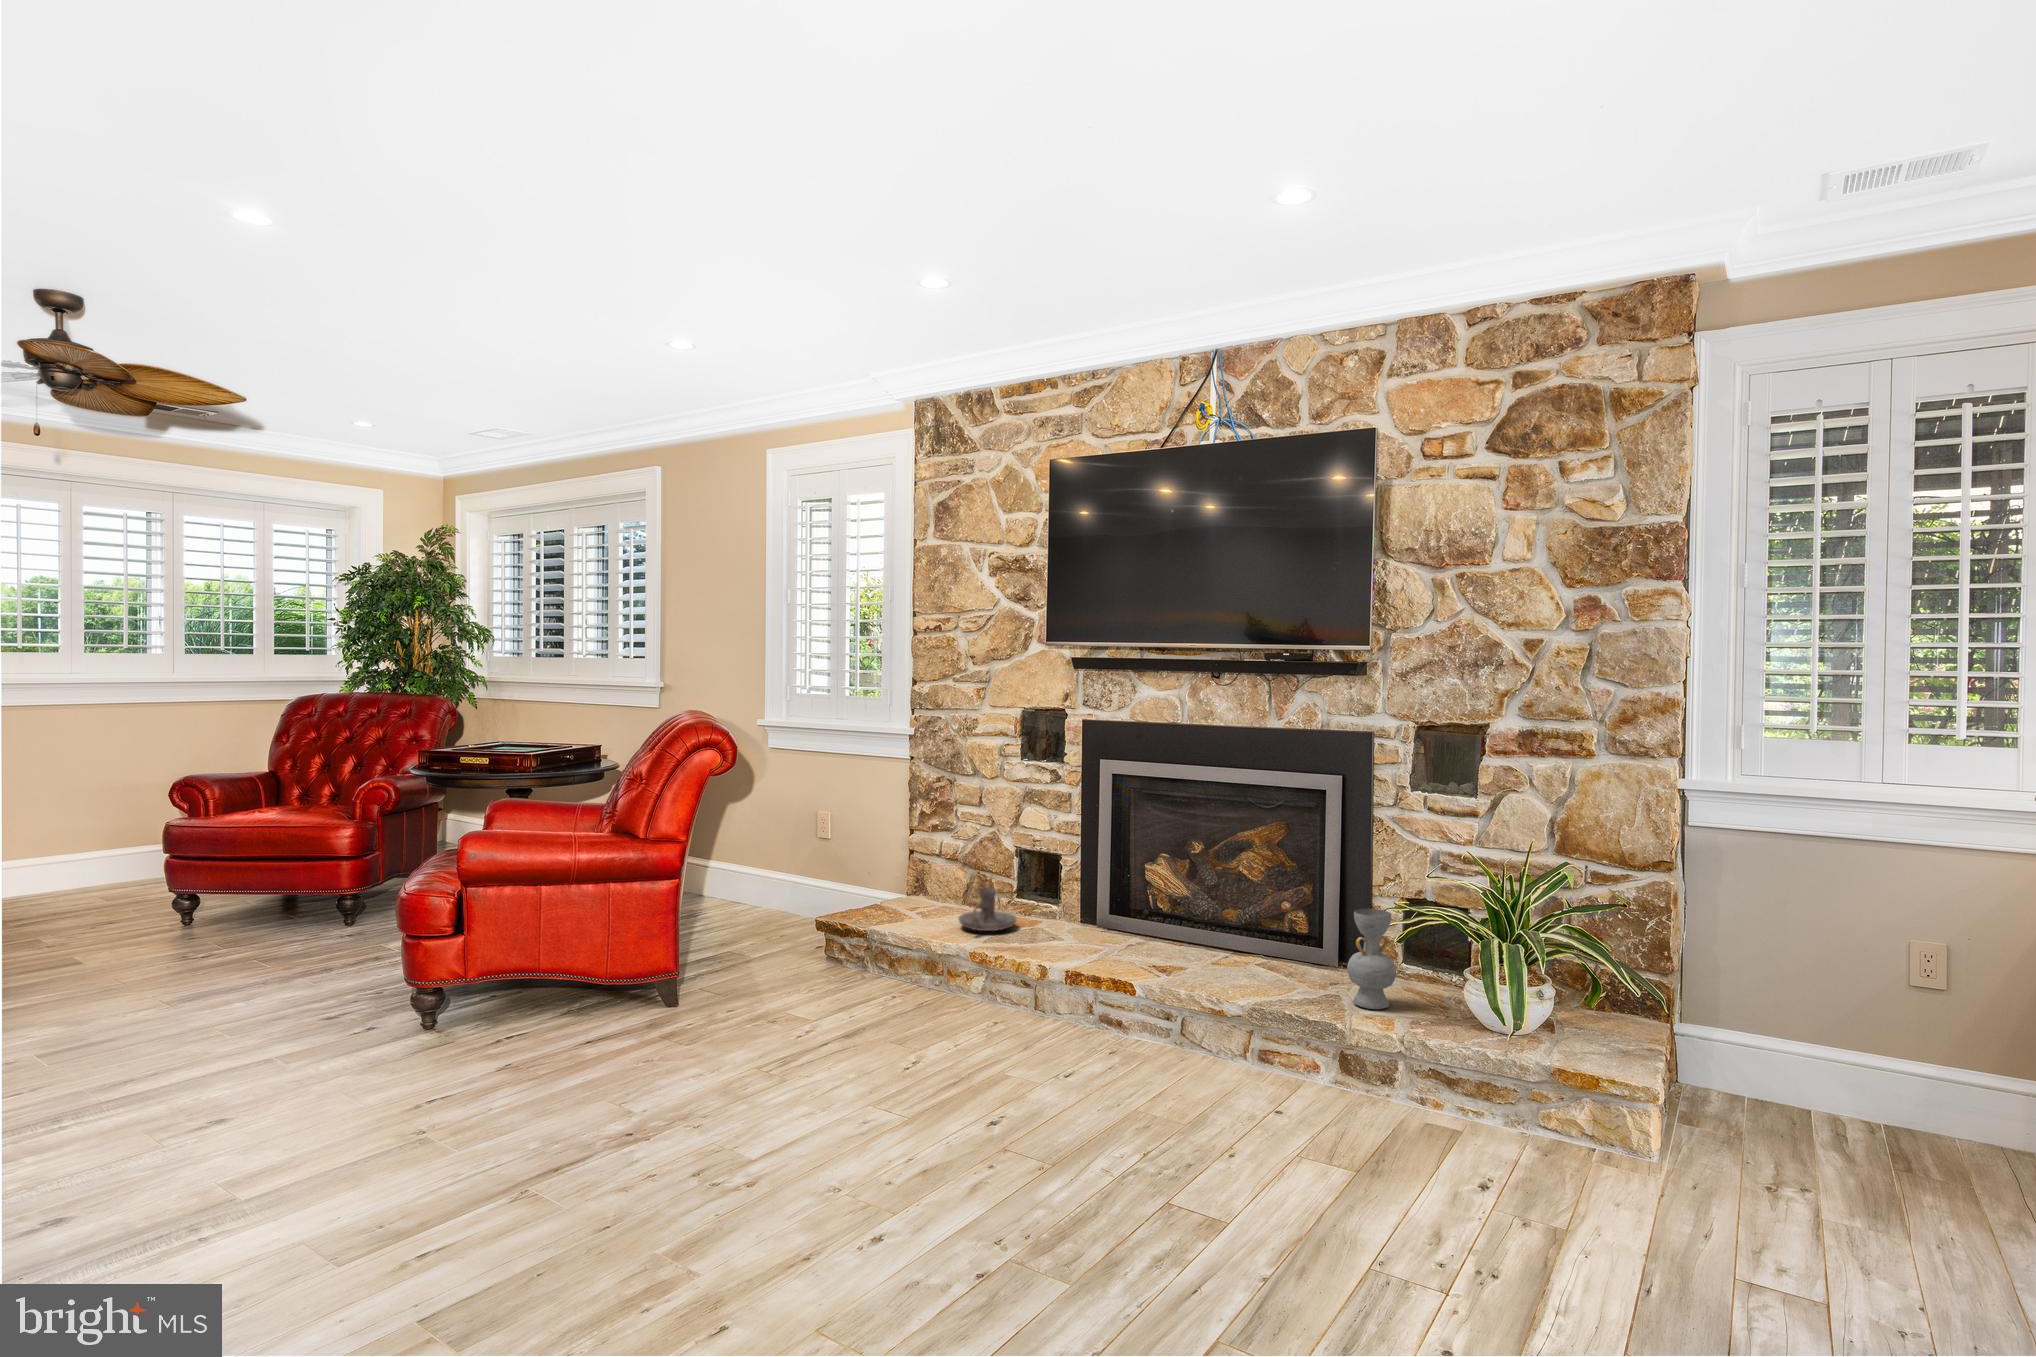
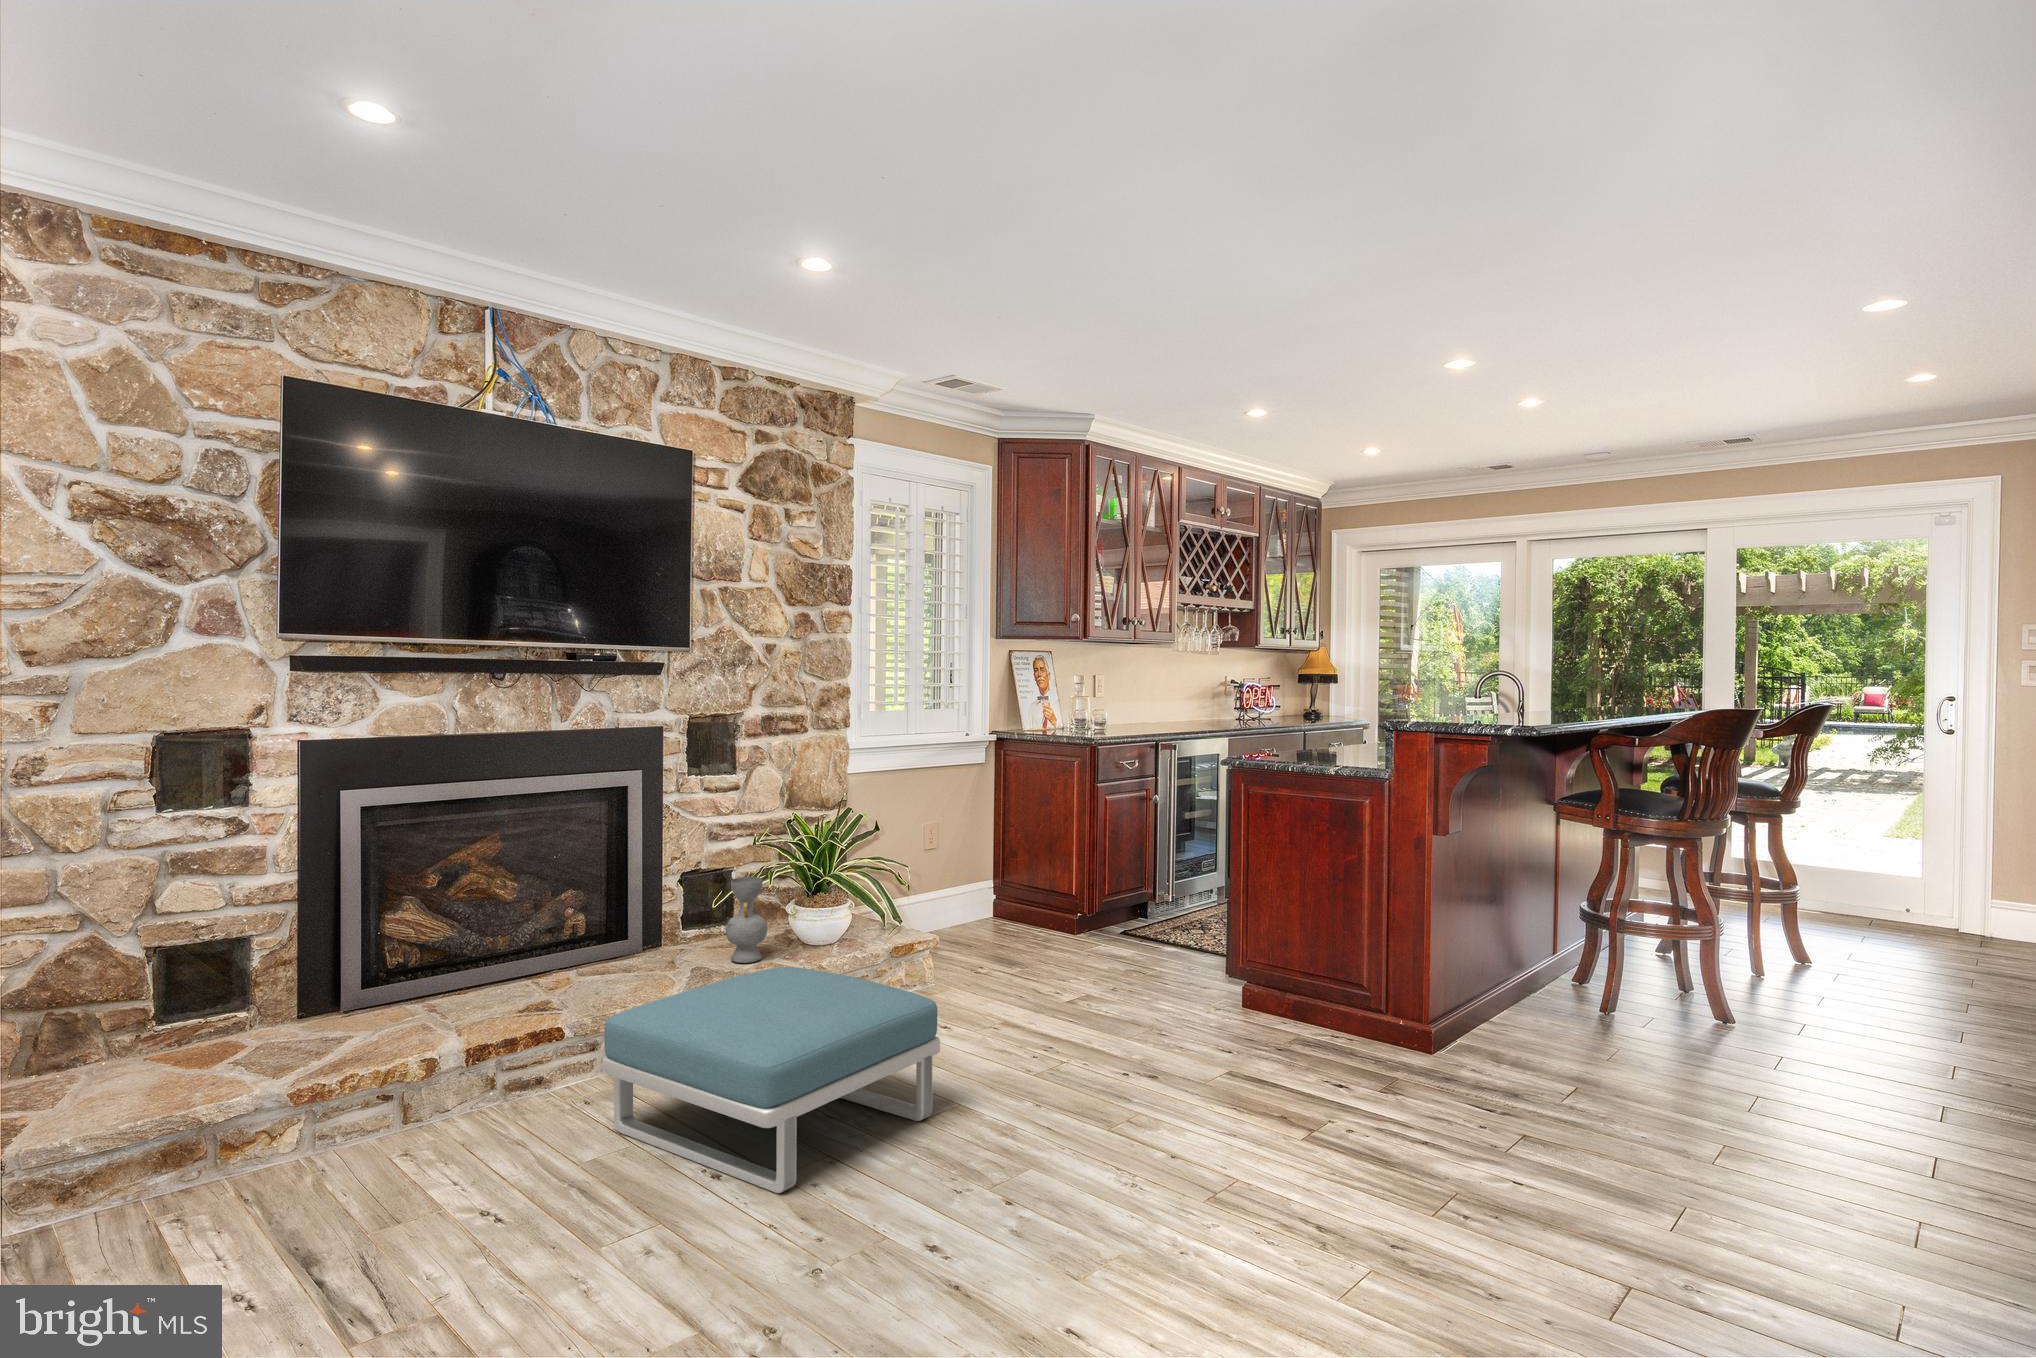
candle holder: present [958,888,1016,931] -> none [147,1007,259,1078]
footstool: none [952,972,1264,1211] -> present [602,967,940,1193]

